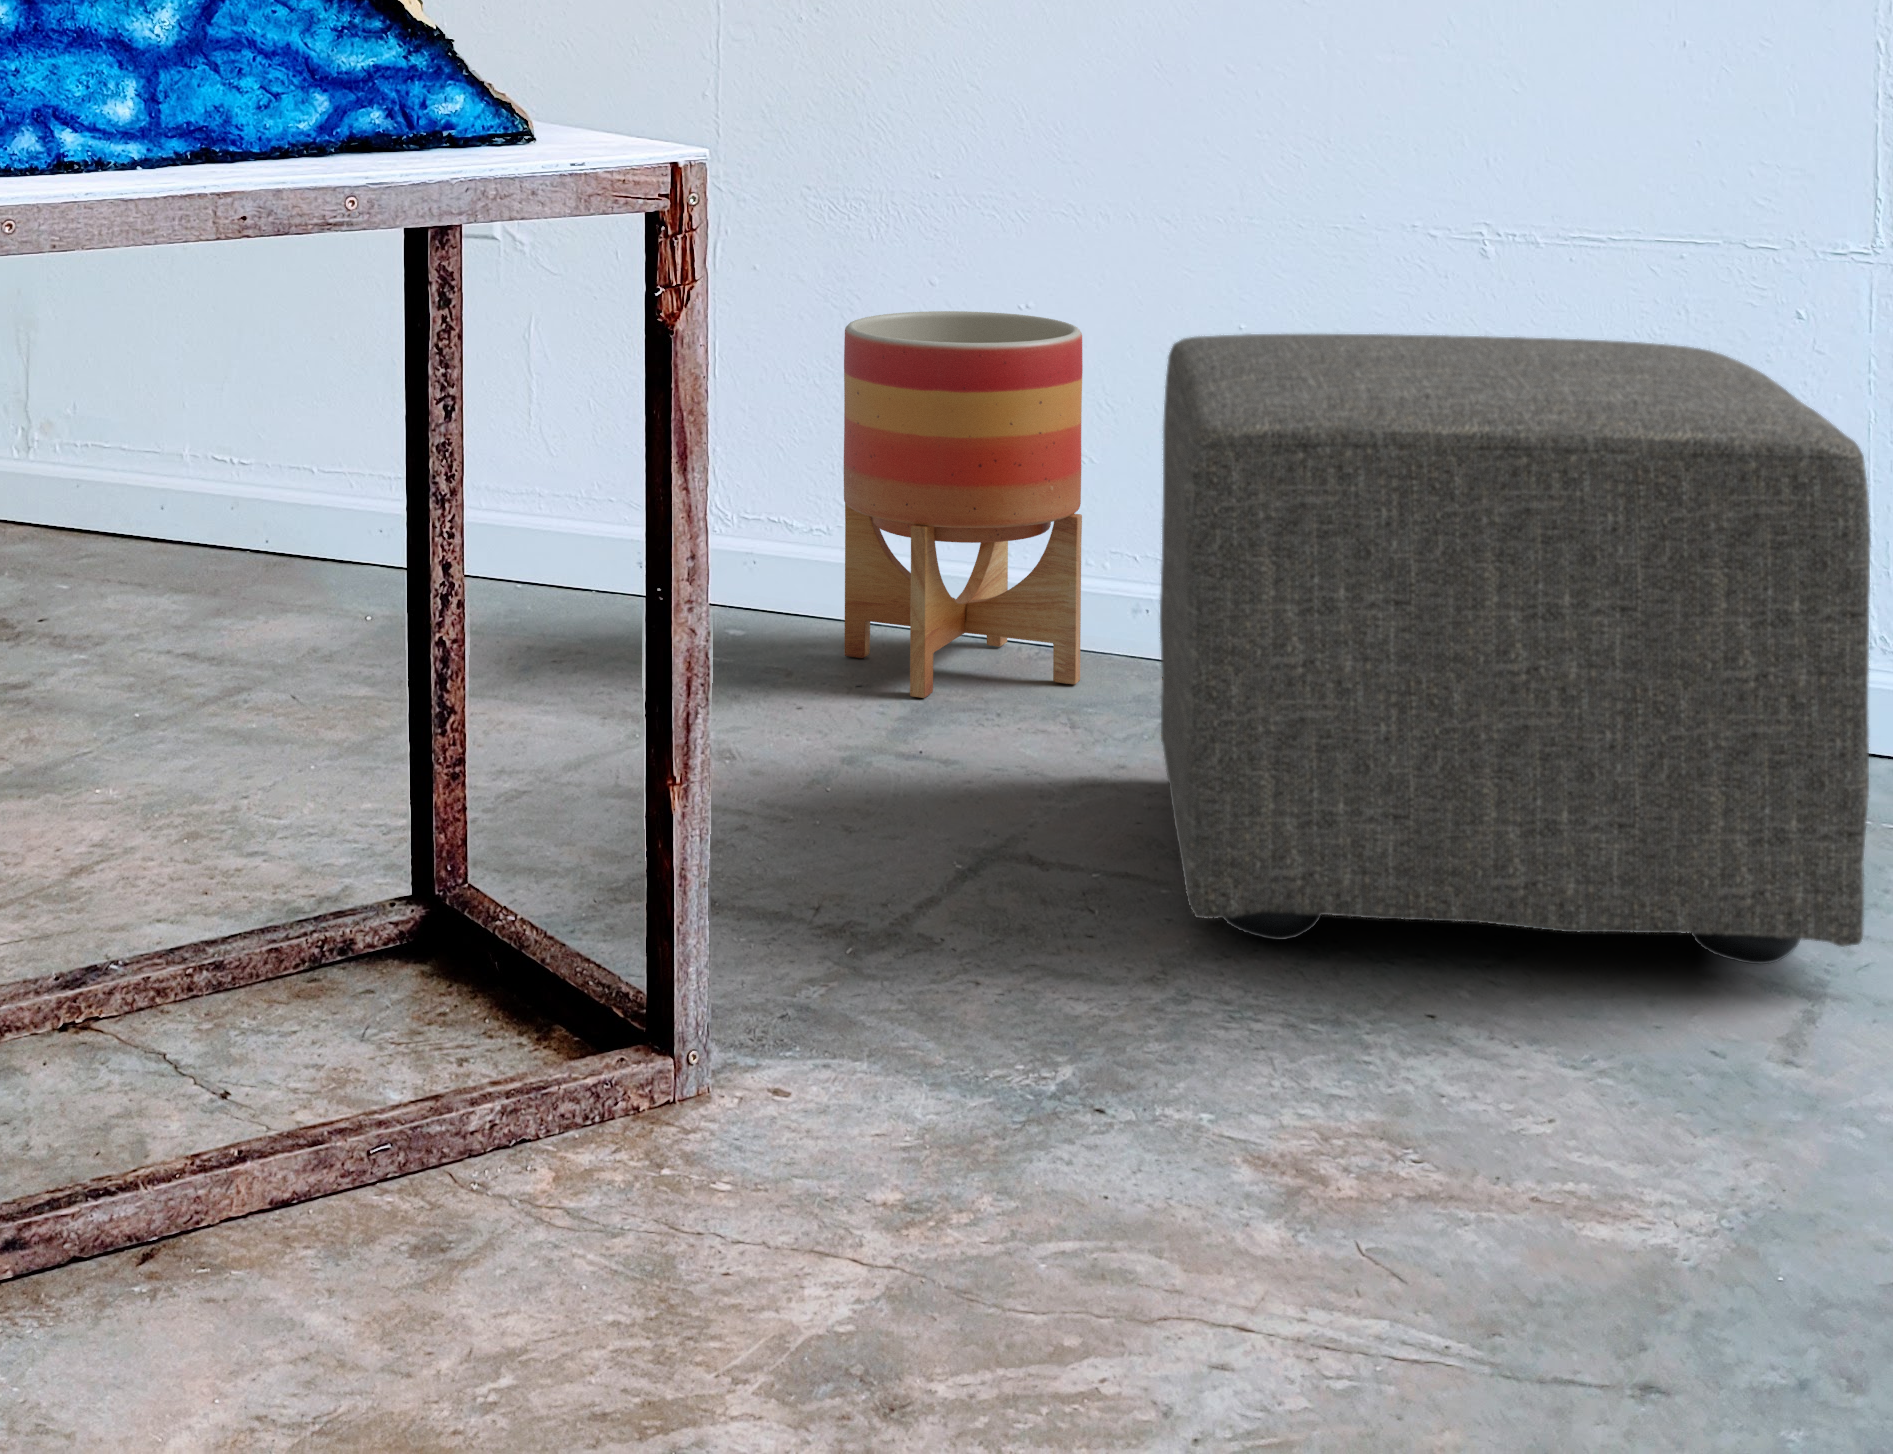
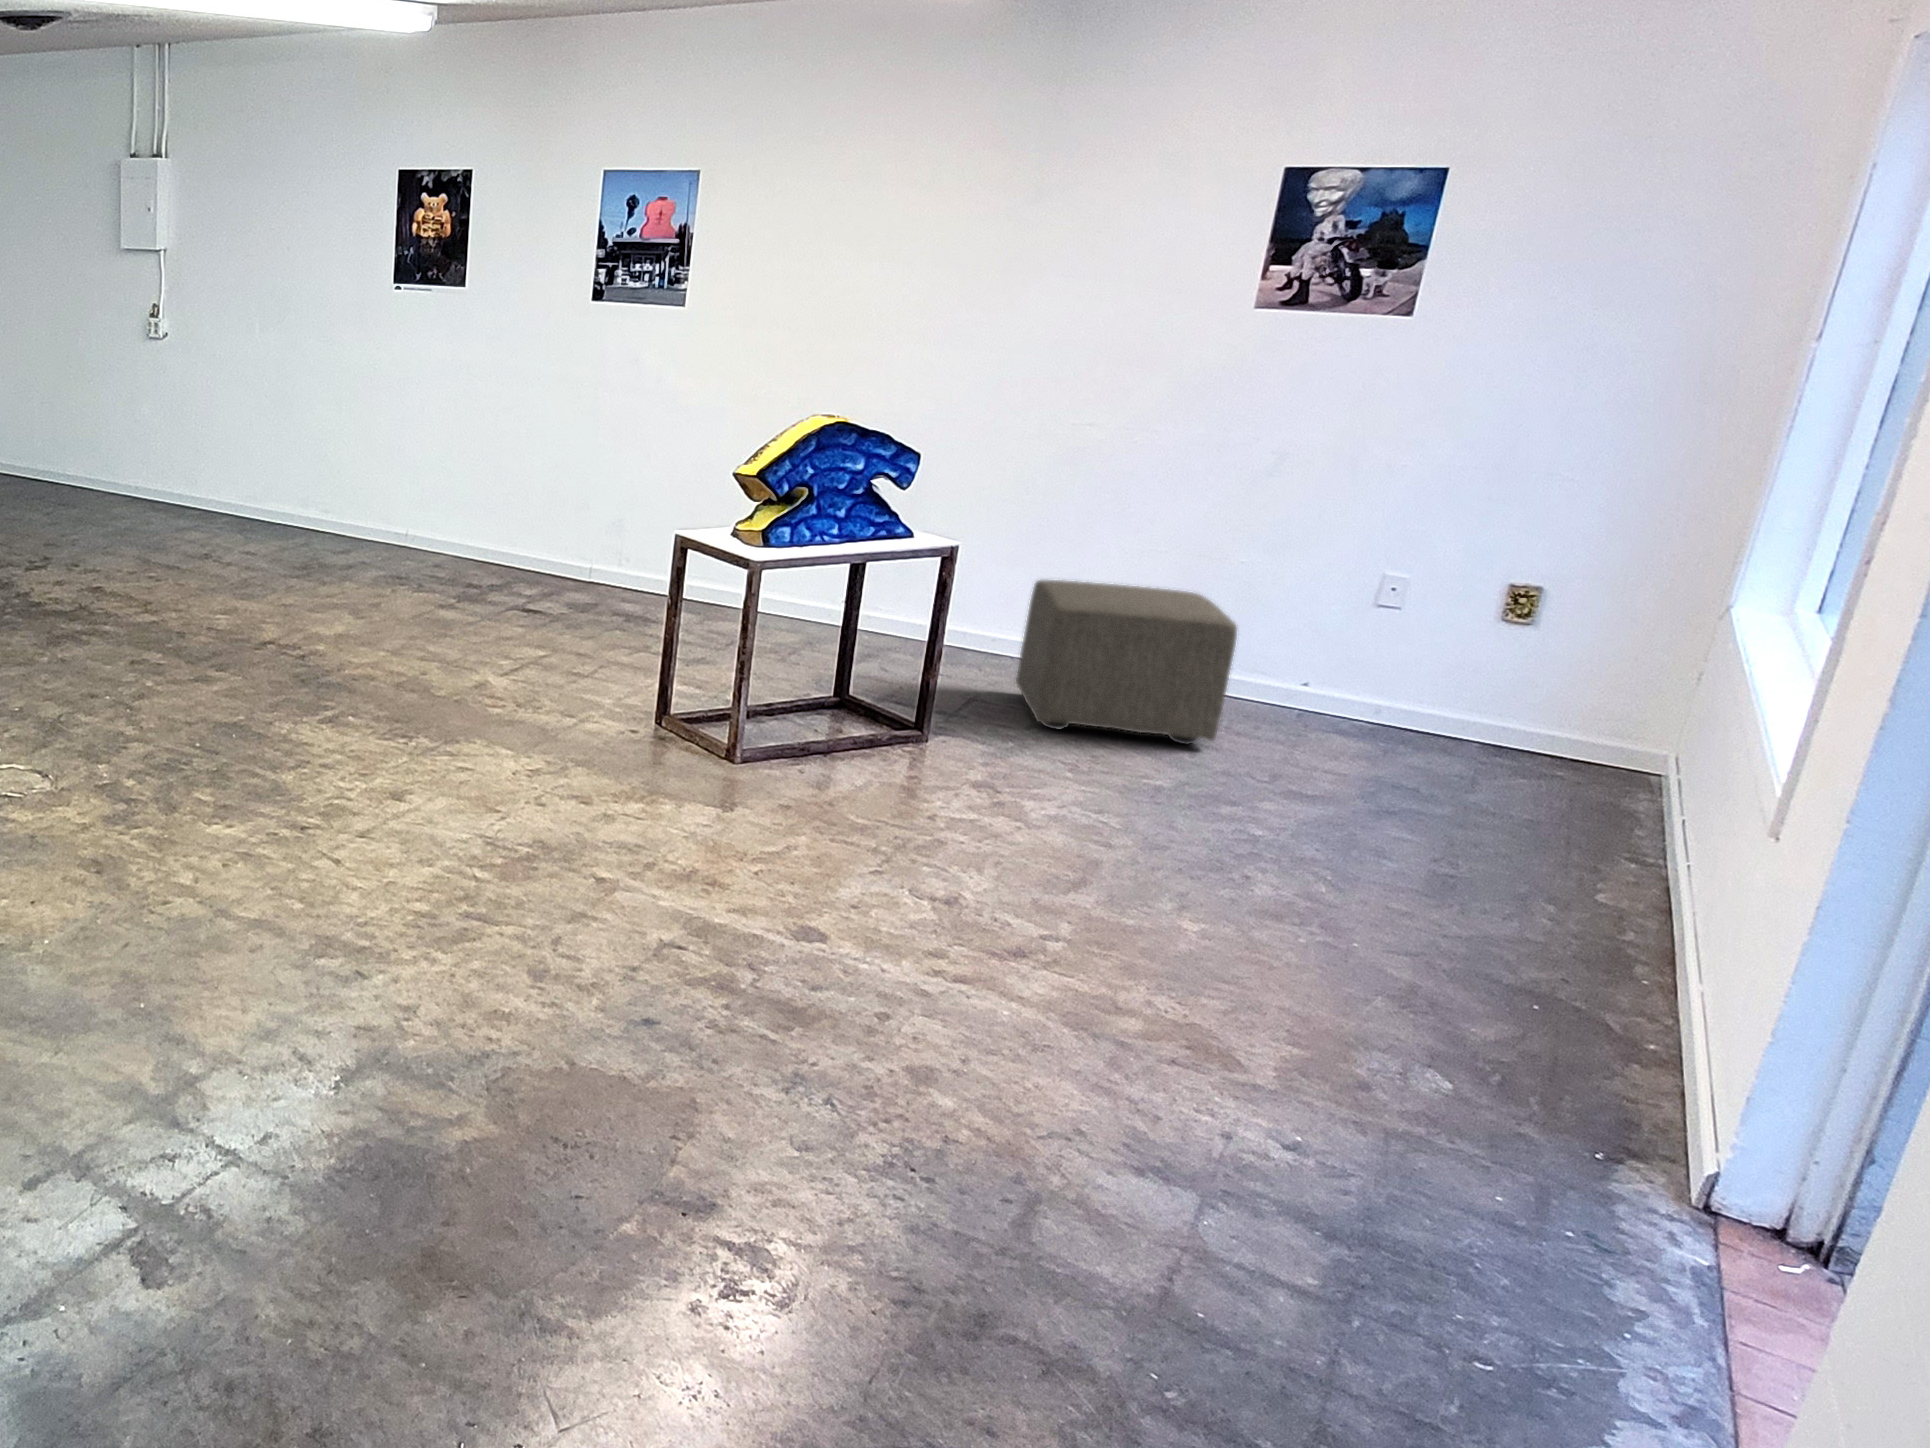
planter: present [844,311,1083,698] -> none [905,560,995,668]

